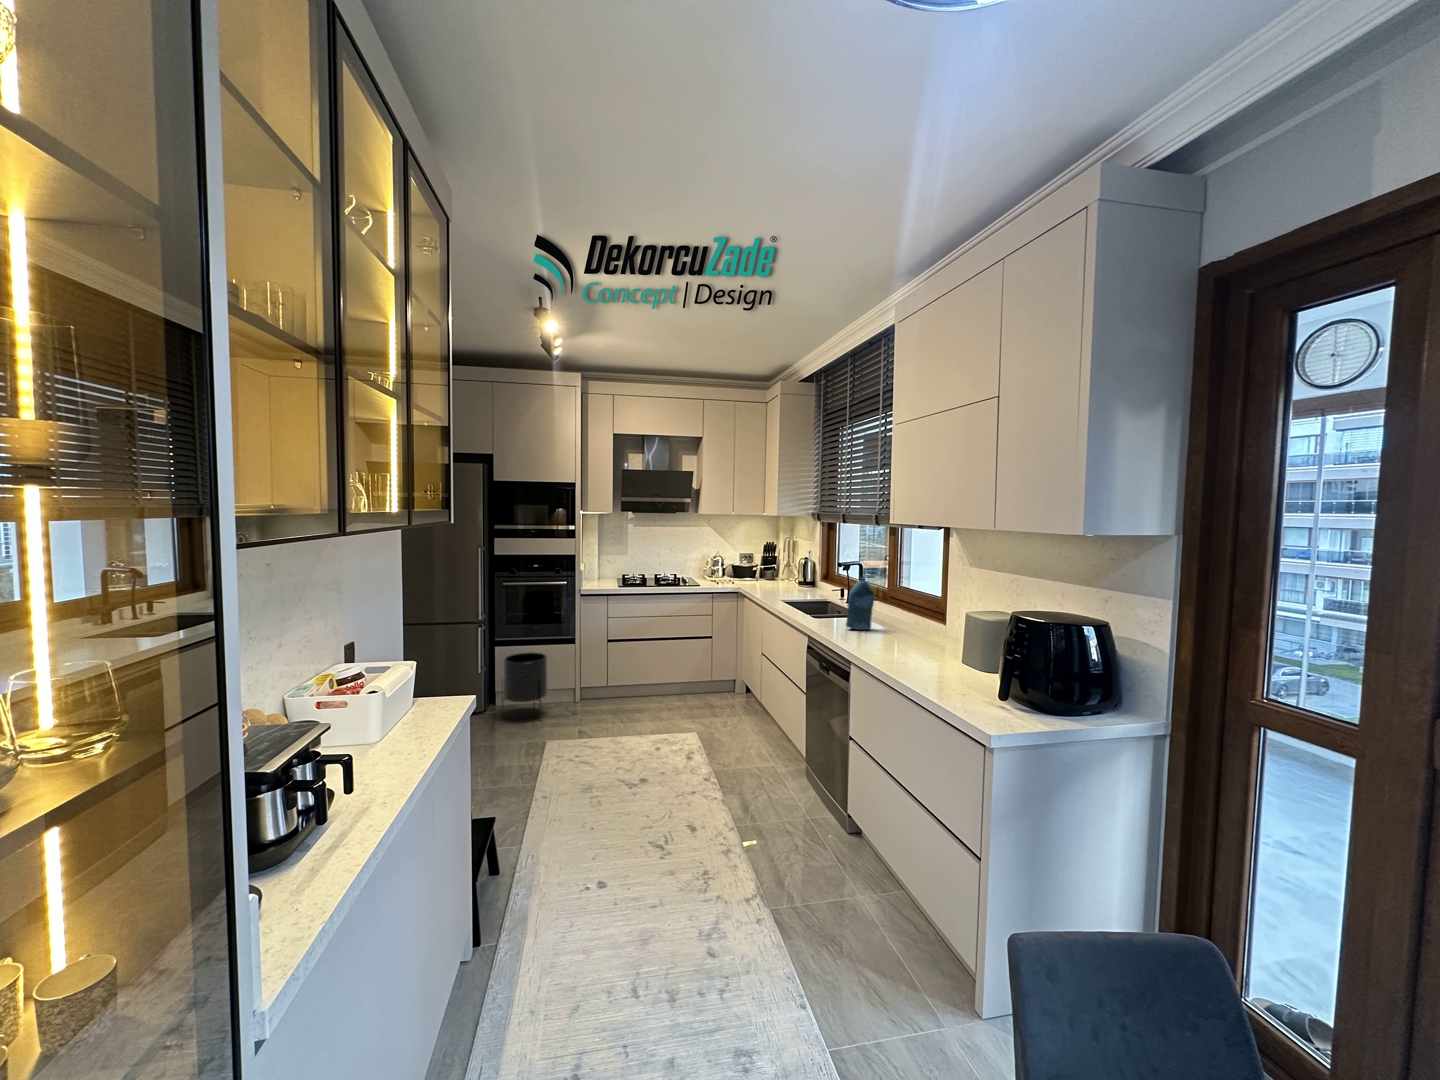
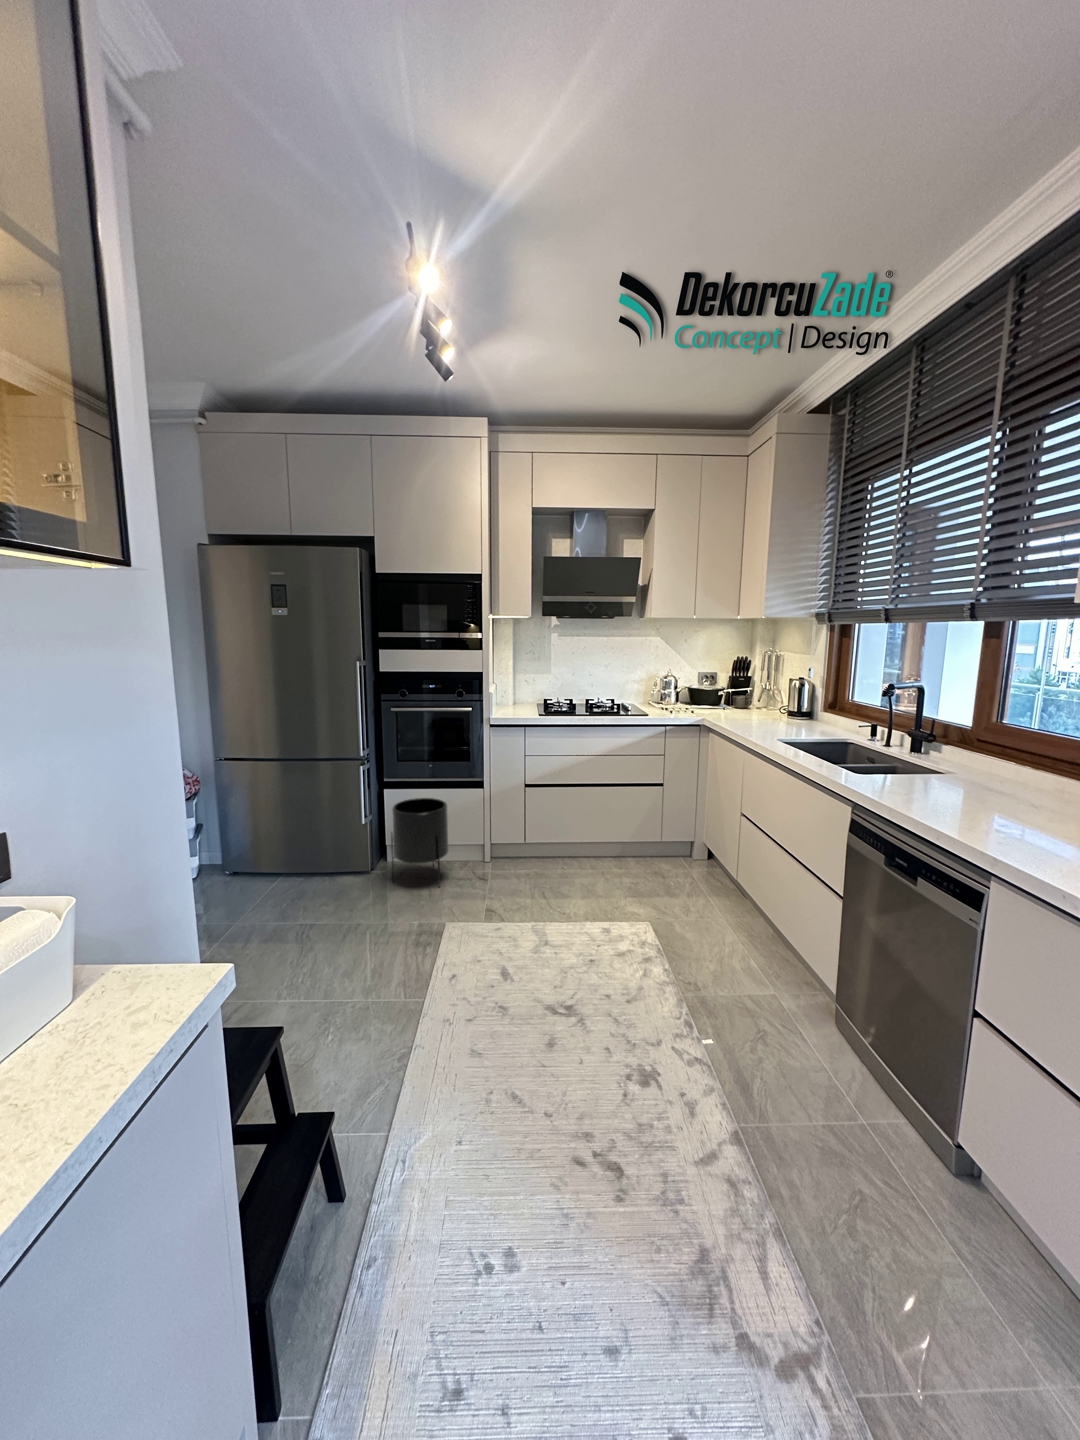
bottle: present [846,577,874,630] -> none [931,712,992,806]

